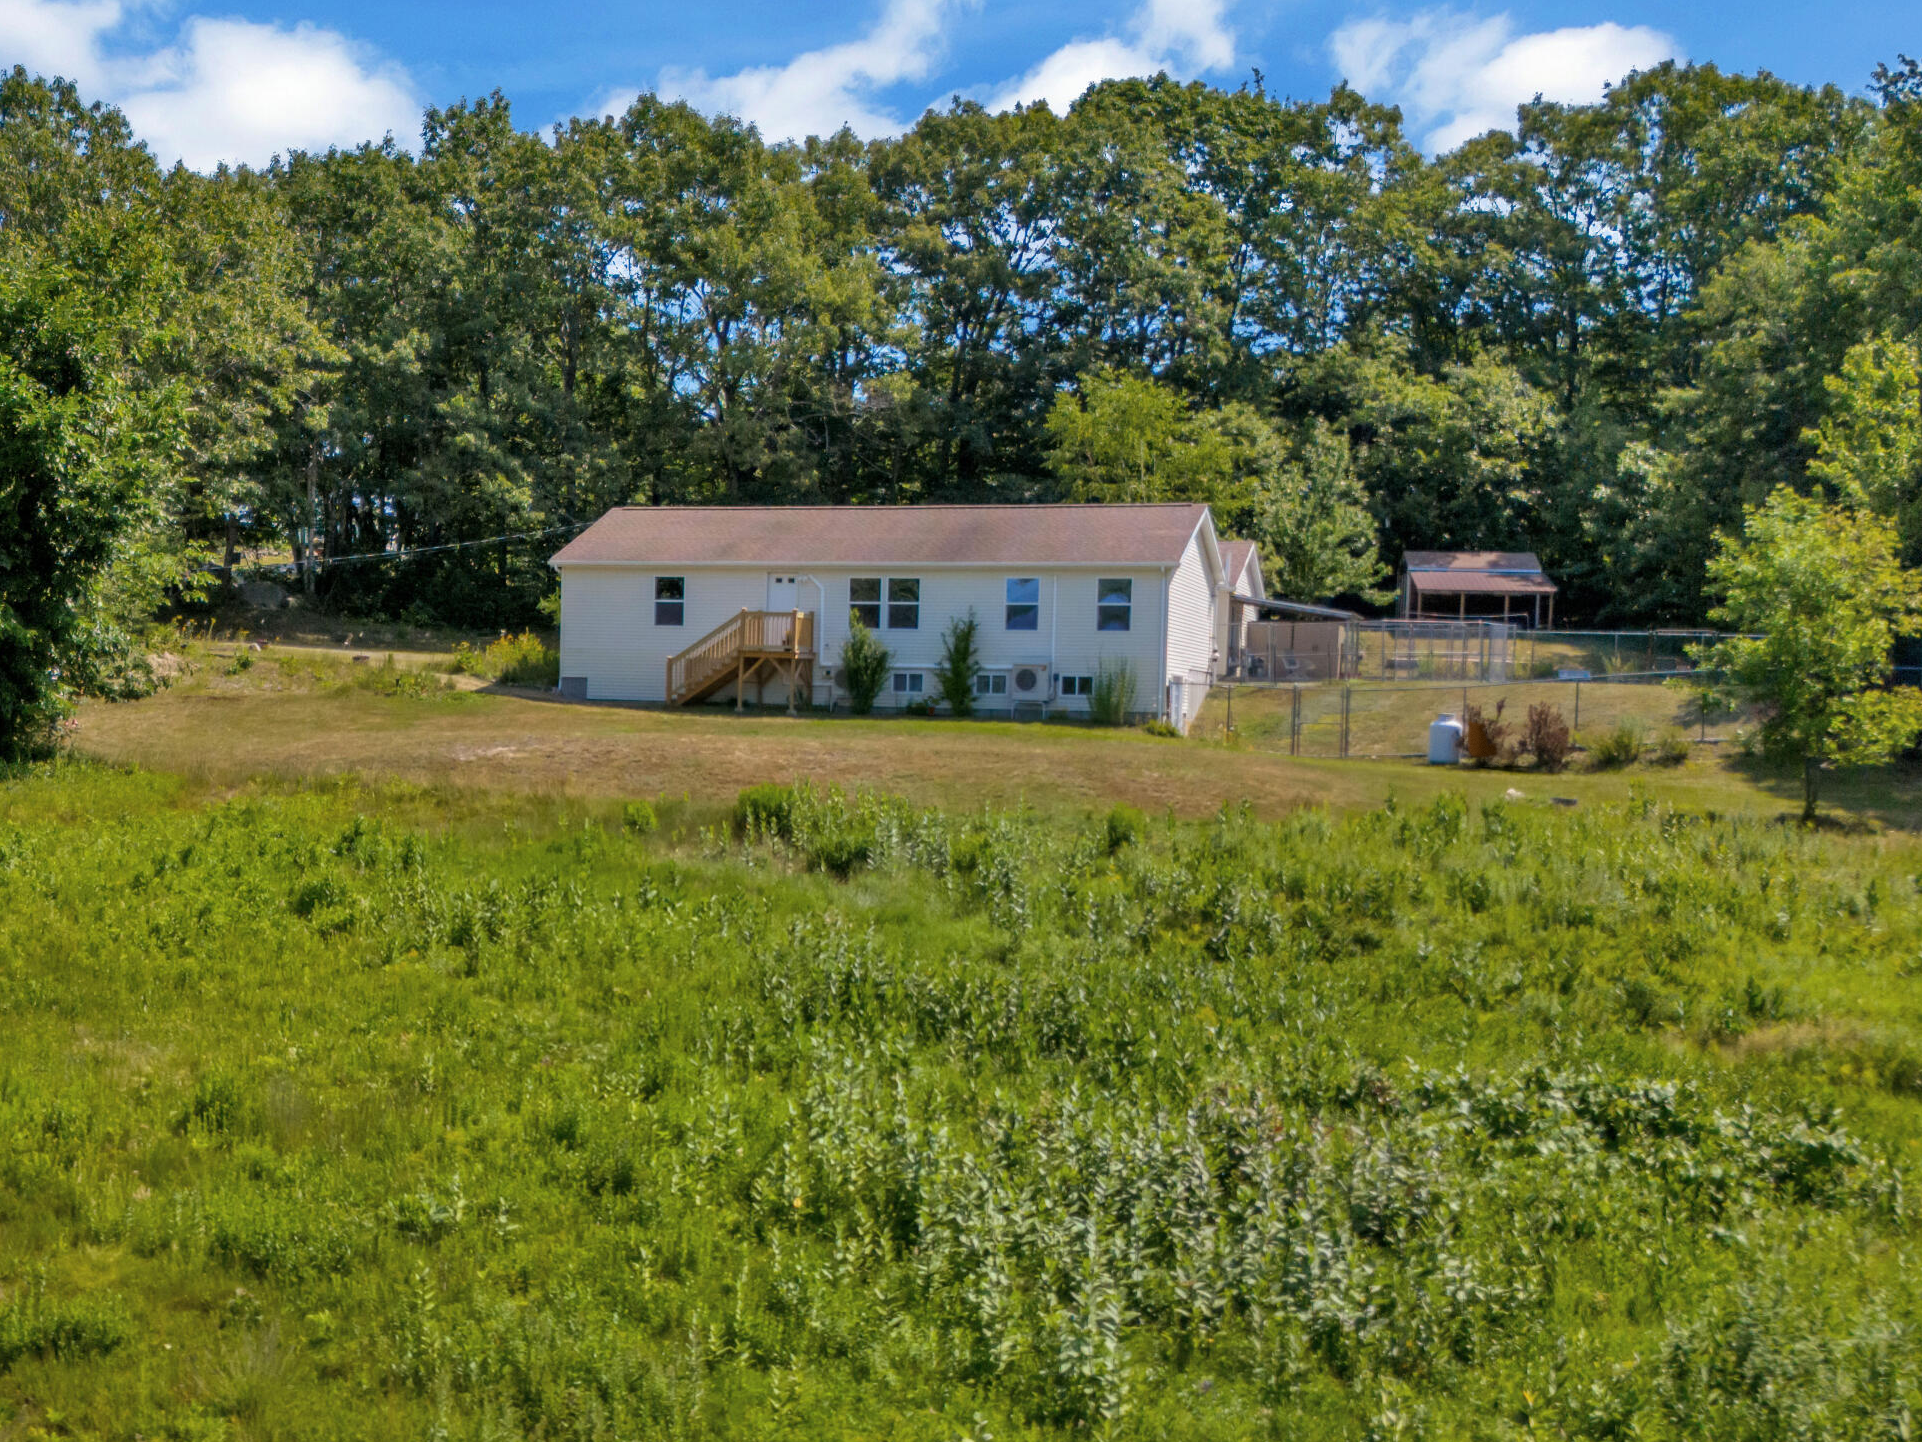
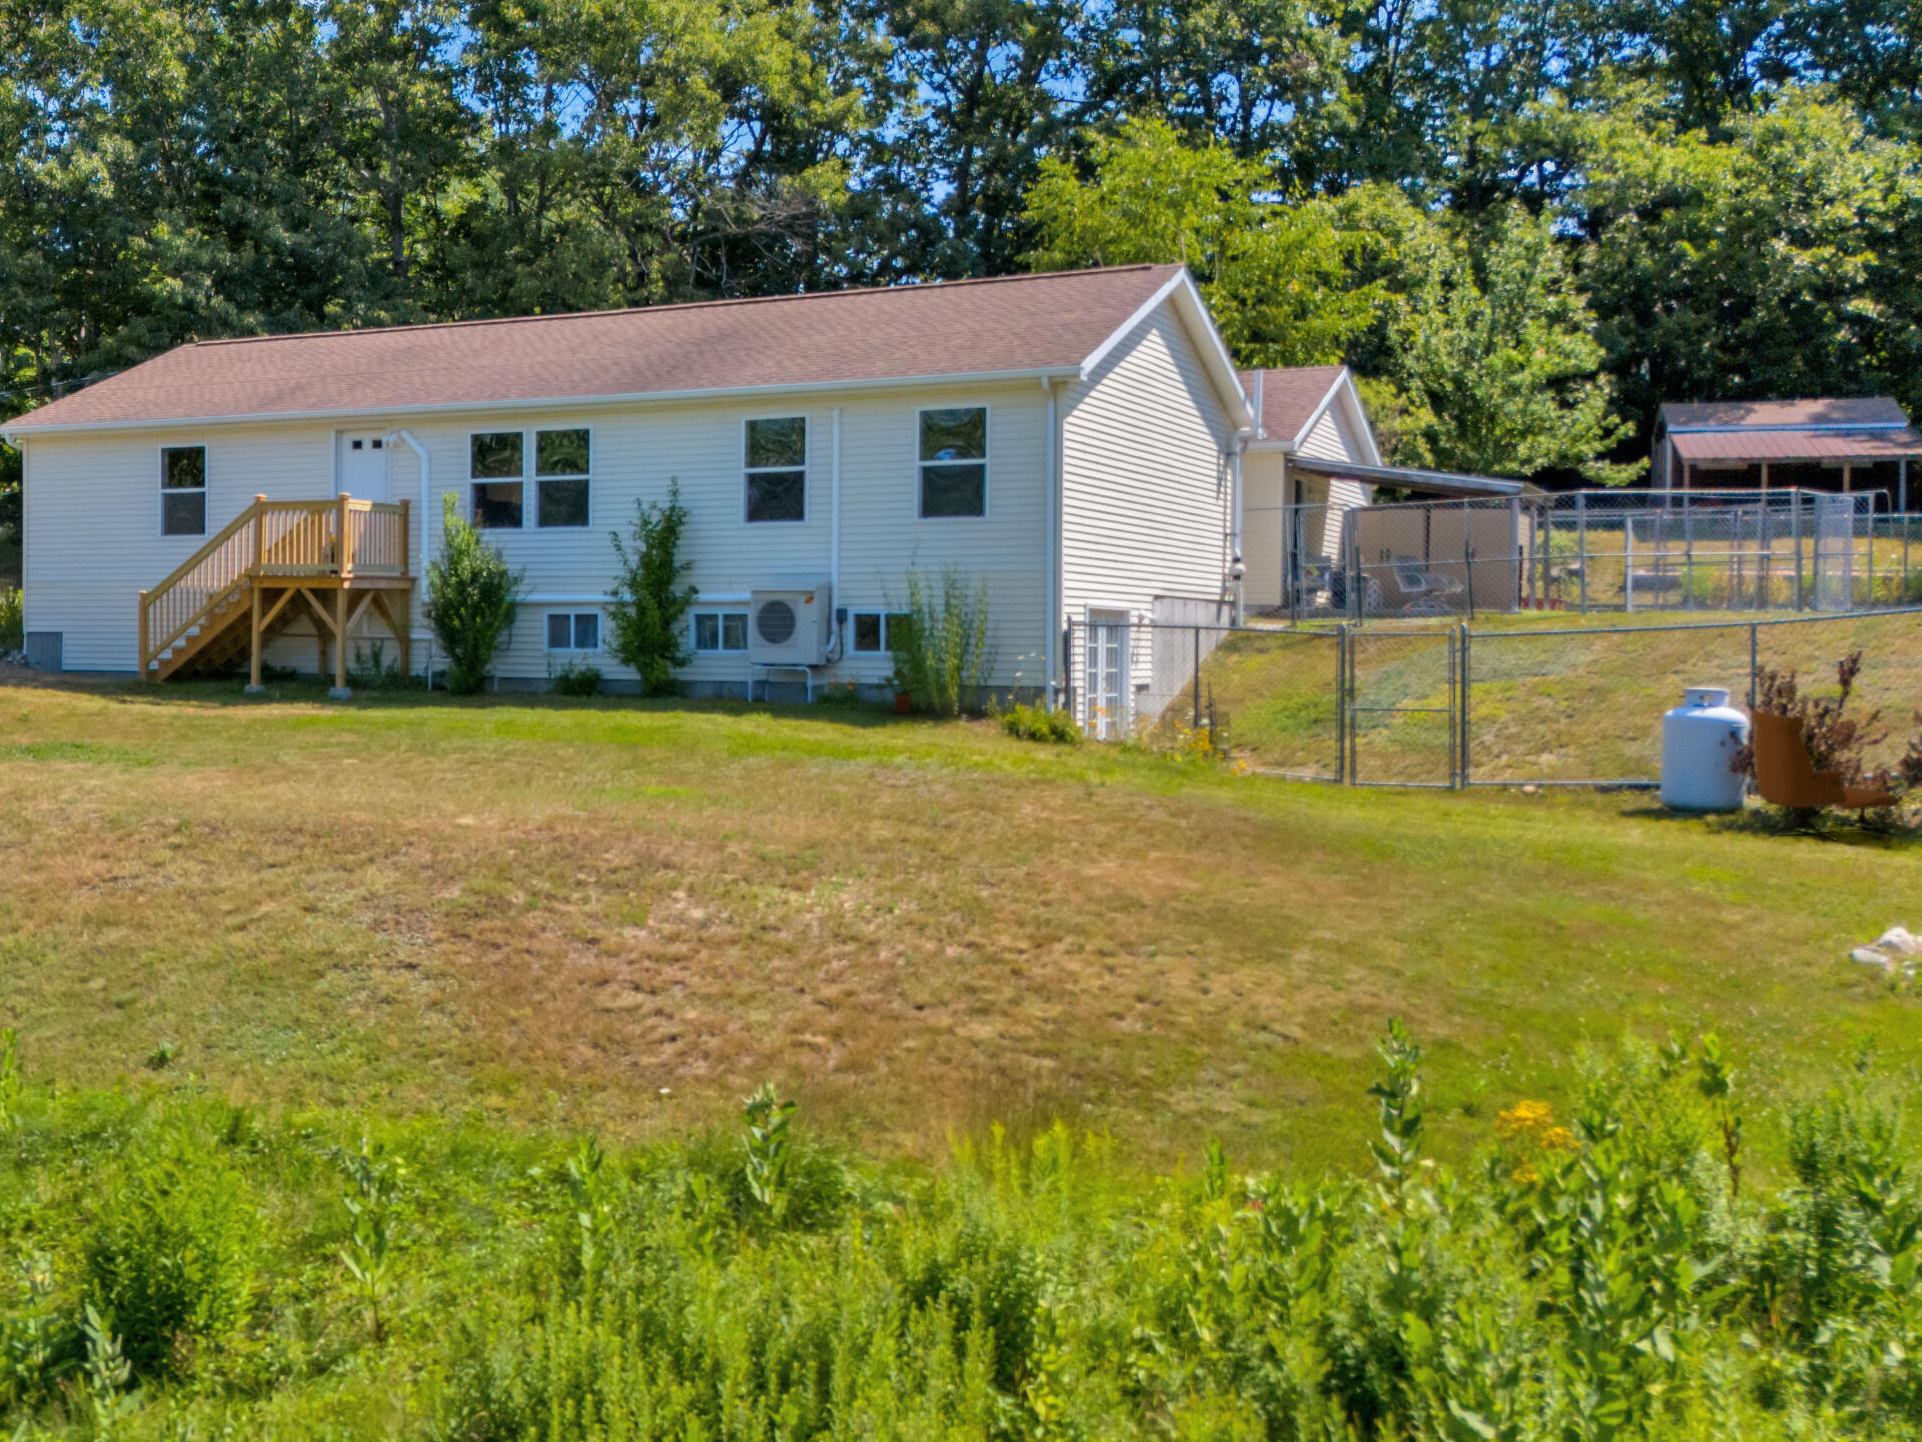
potted plant: present [918,695,942,716] -> present [868,668,927,712]

